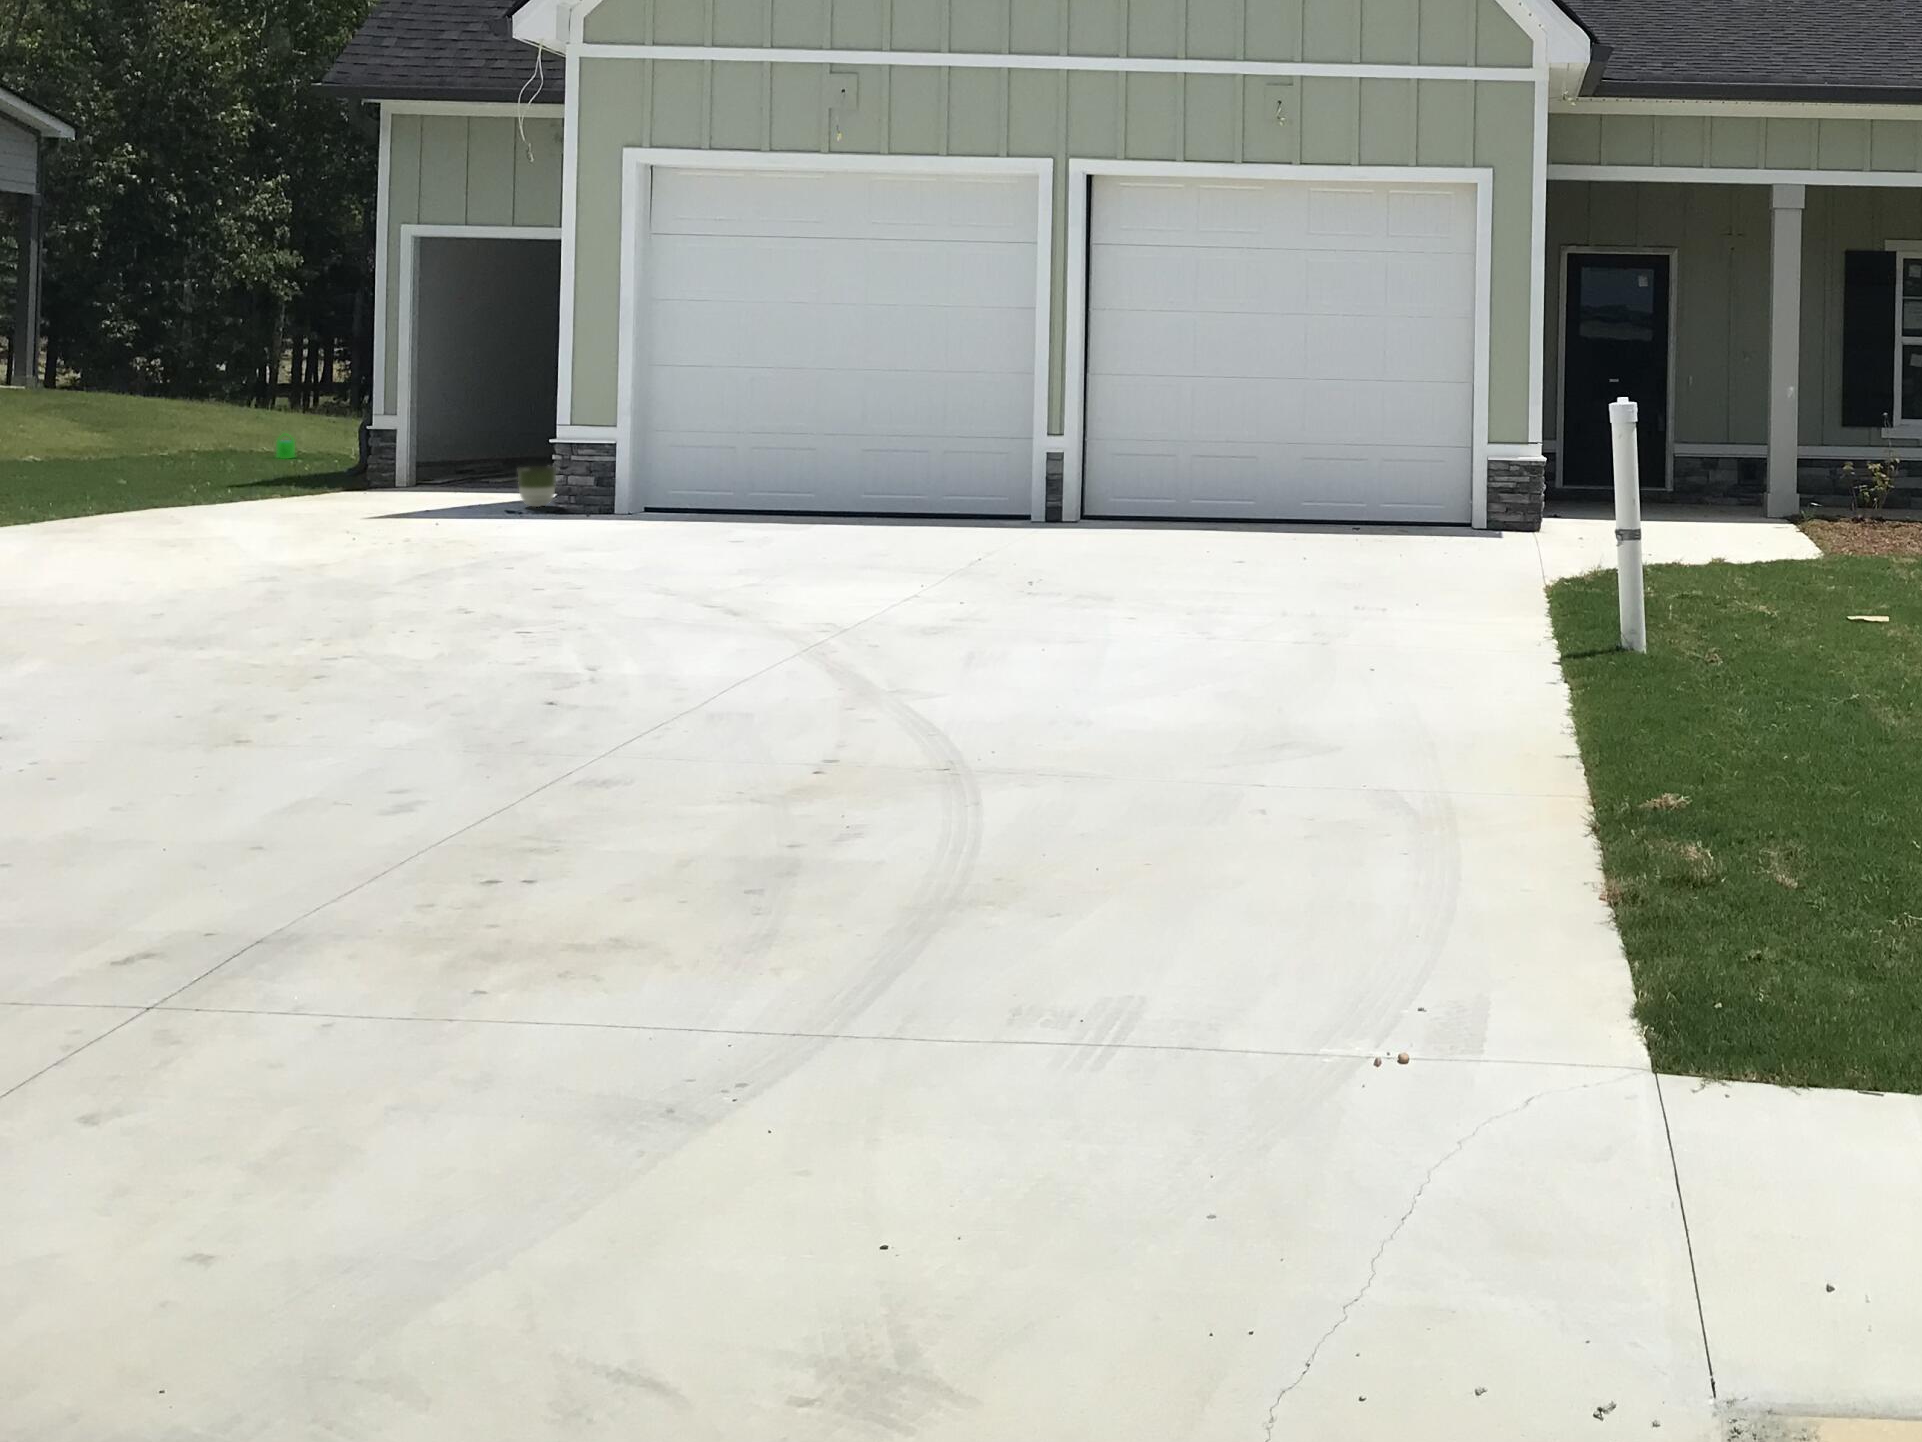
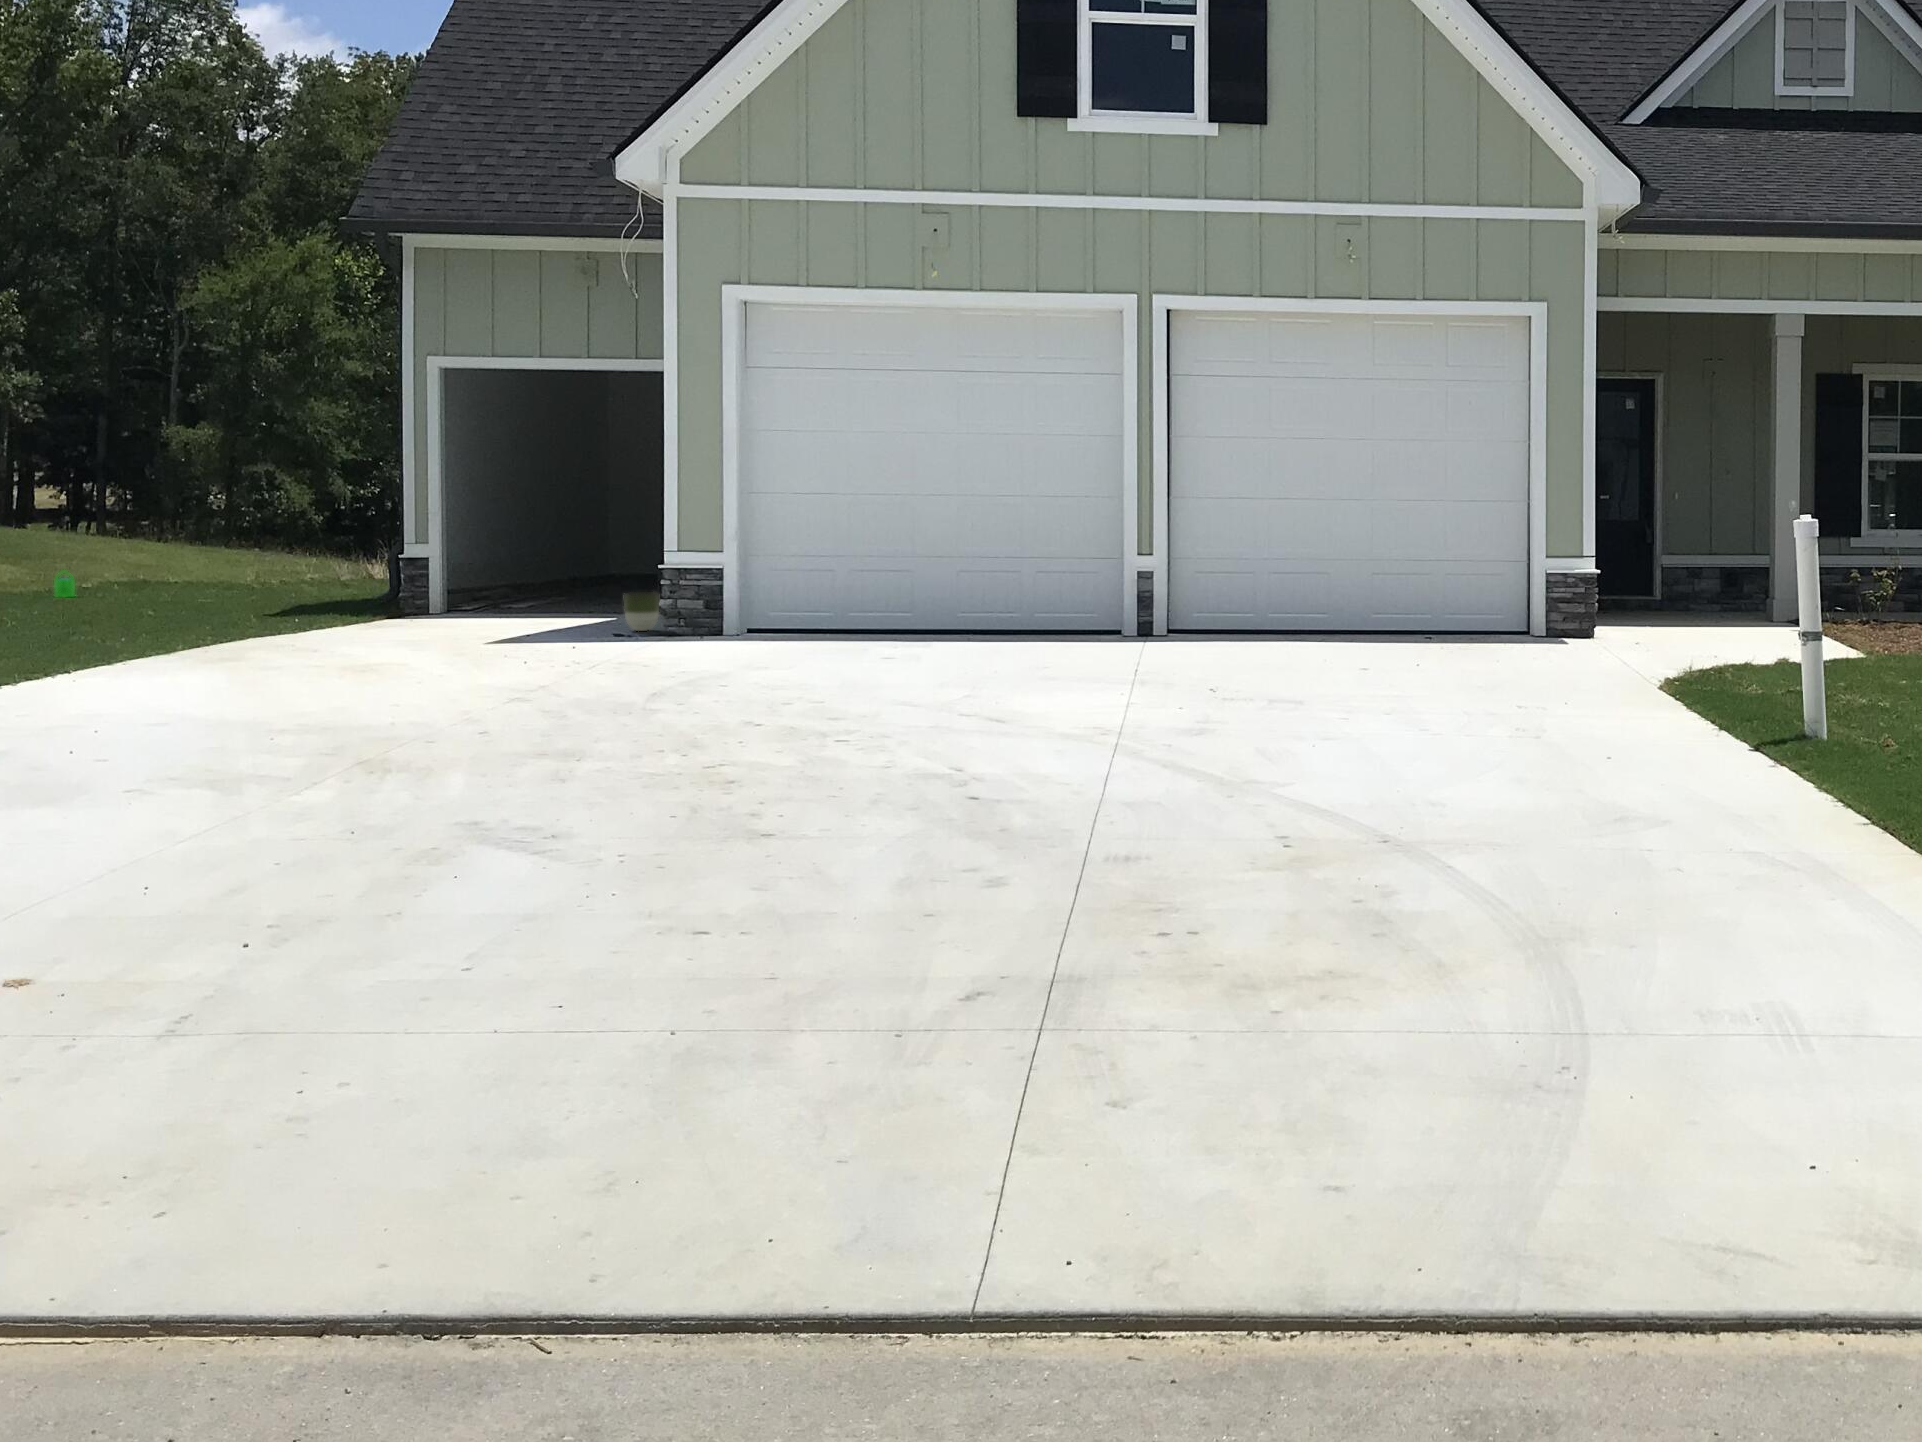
watering can: present [276,433,295,459] -> present [54,571,76,598]

